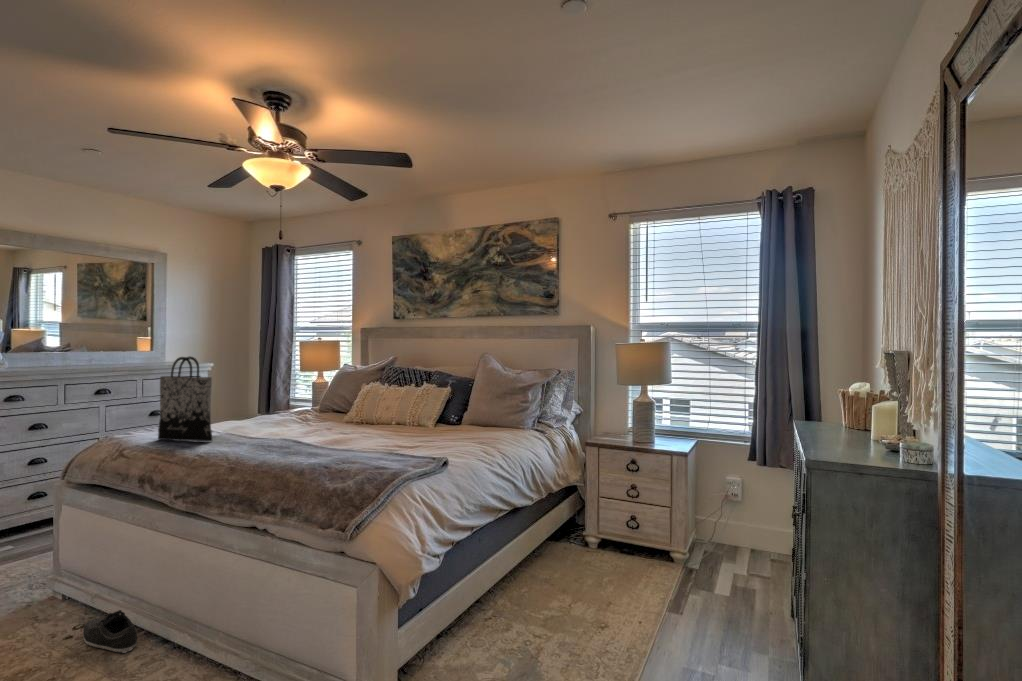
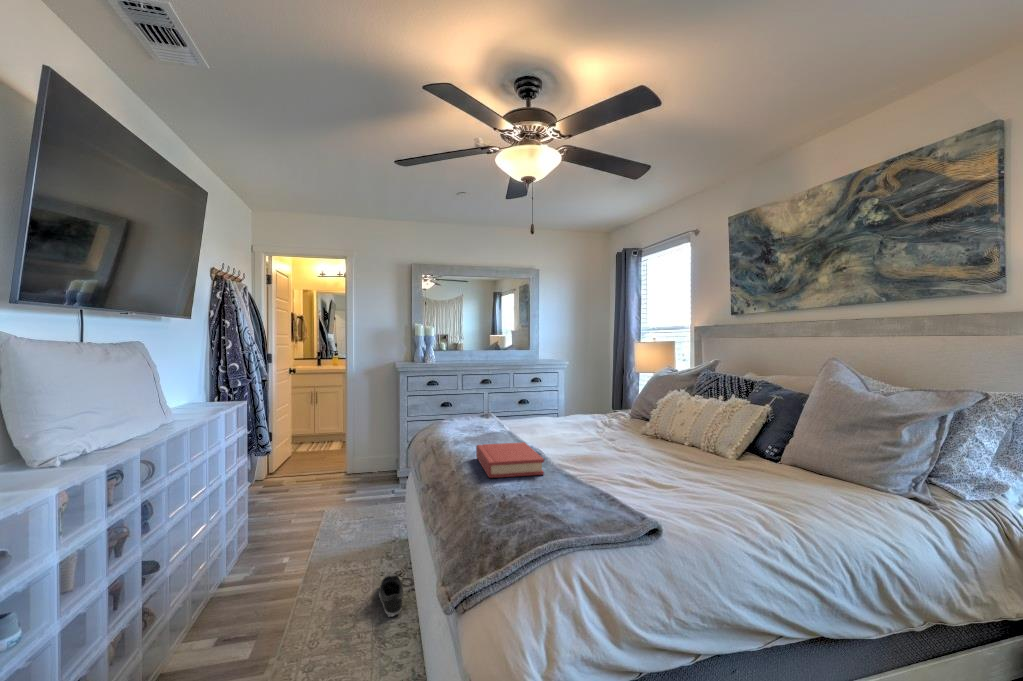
tote bag: present [158,356,212,441] -> none [444,356,477,438]
hardback book: none [248,433,332,460] -> present [476,442,544,478]

